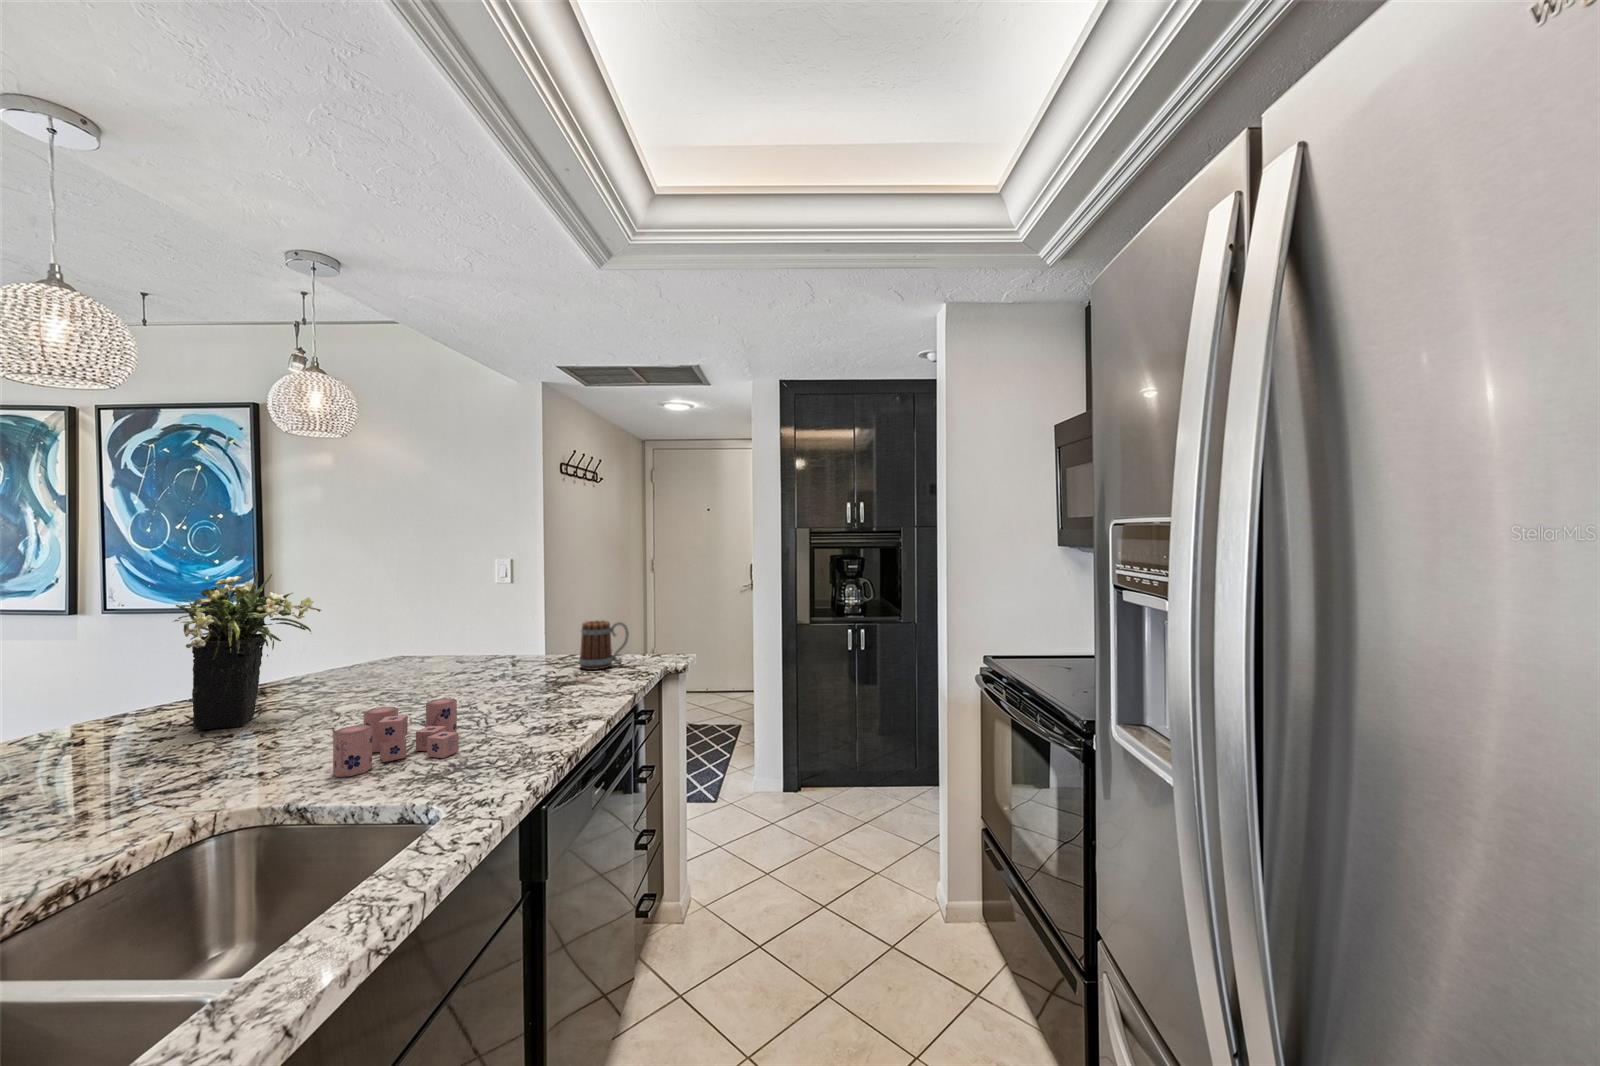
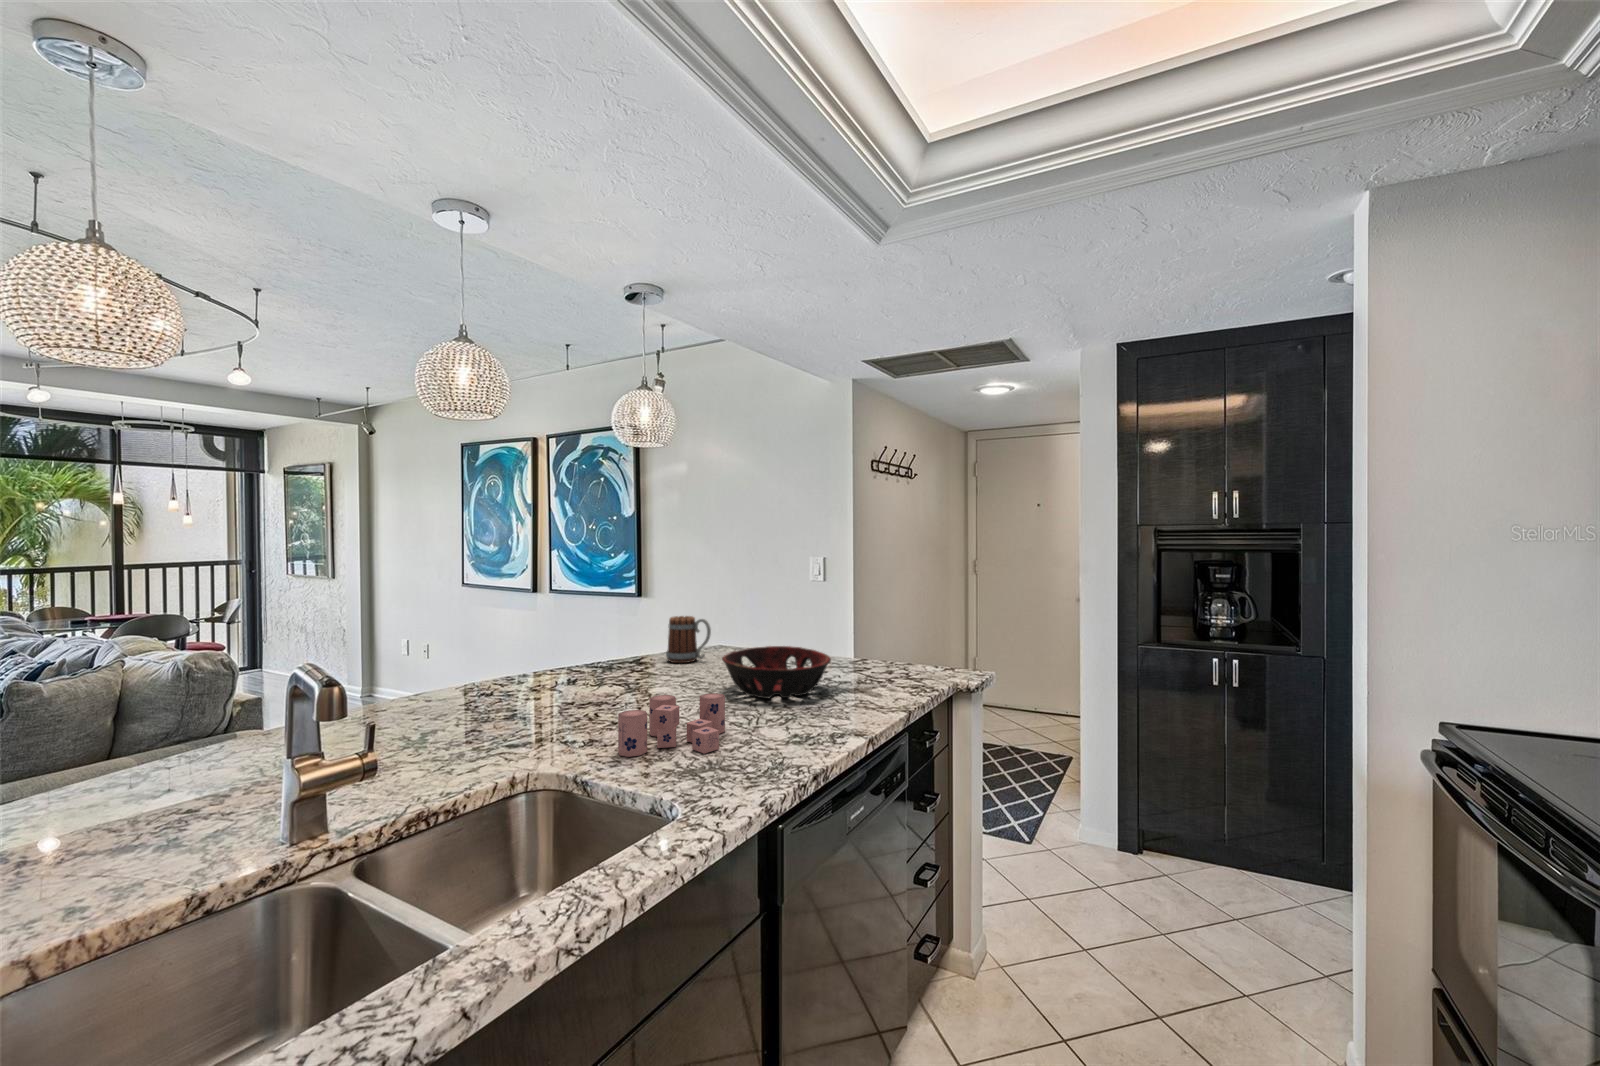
flower arrangement: present [173,572,321,729] -> none [532,564,640,695]
mug: present [579,620,629,670] -> present [666,616,711,663]
decorative bowl: none [433,647,555,700] -> present [722,646,831,698]

